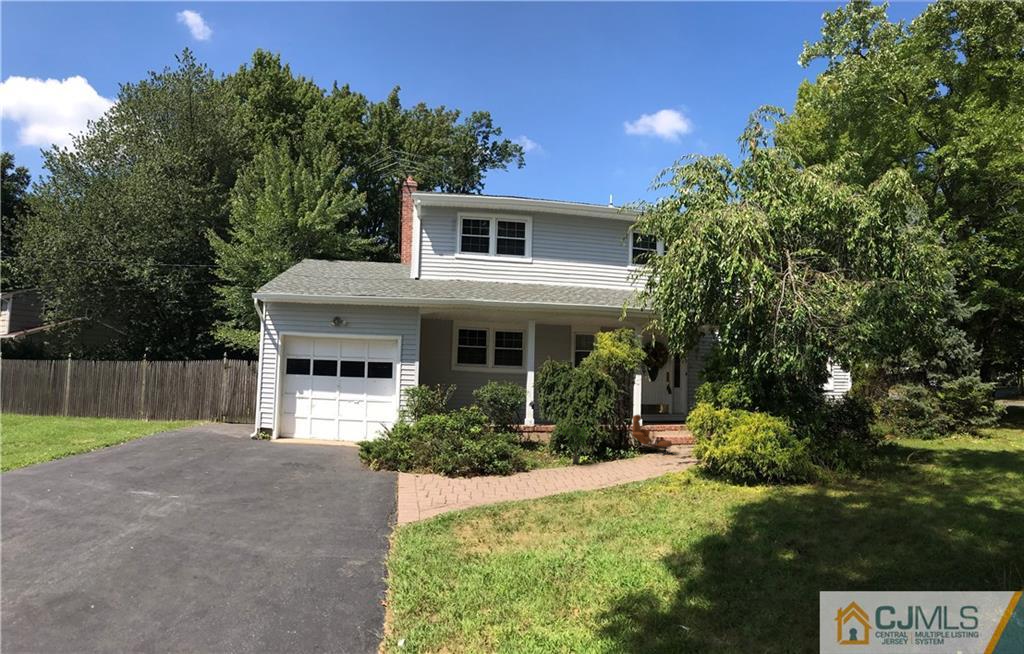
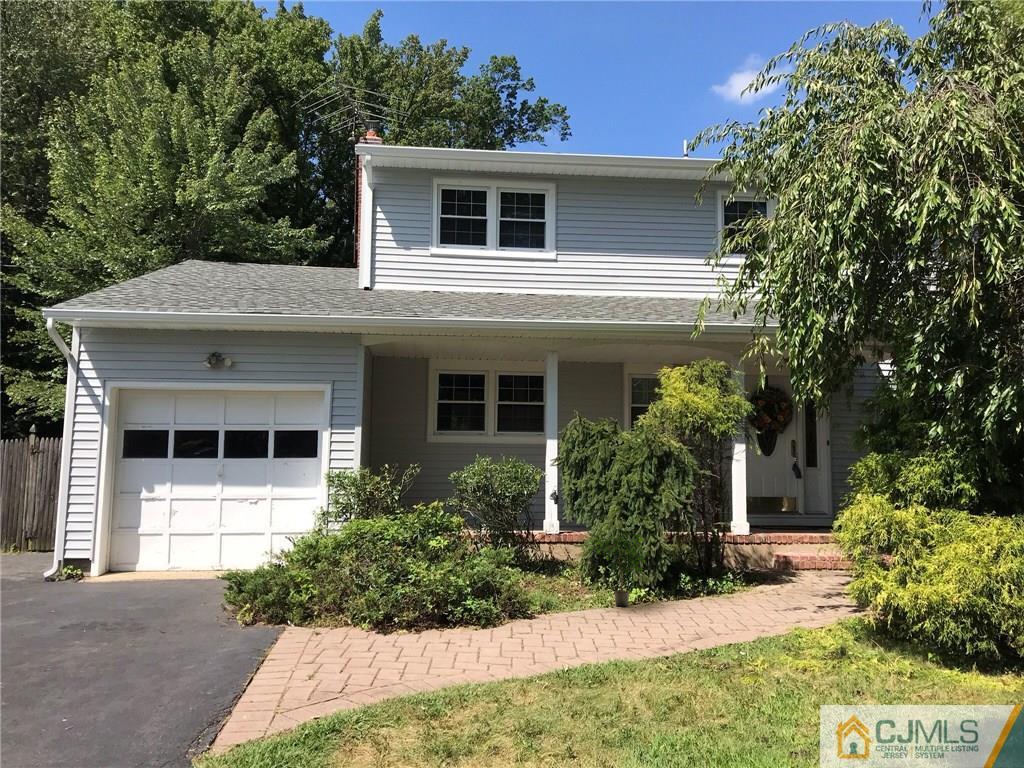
lounge chair: present [632,415,674,455] -> none [728,512,807,587]

